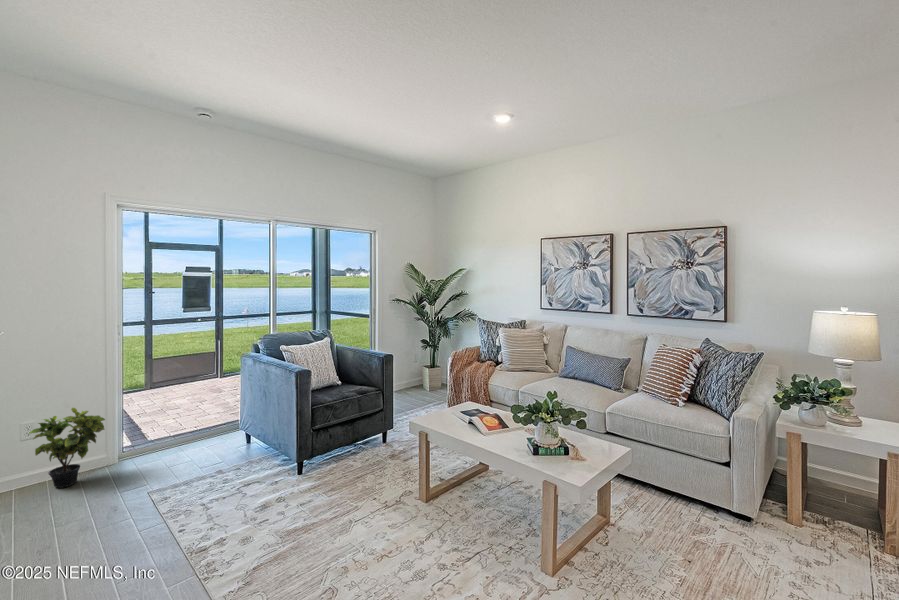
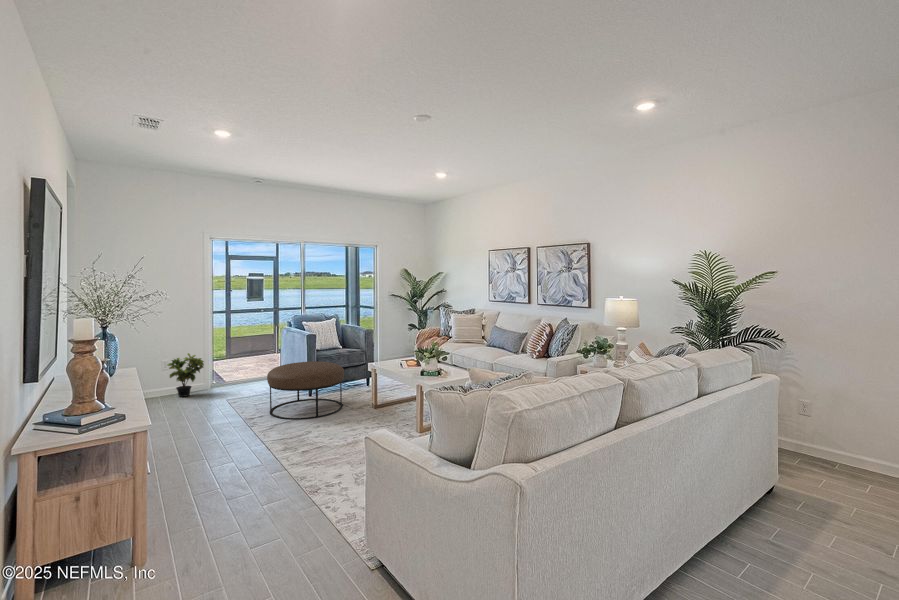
ottoman: none [230,418,370,549] -> present [267,361,344,419]

